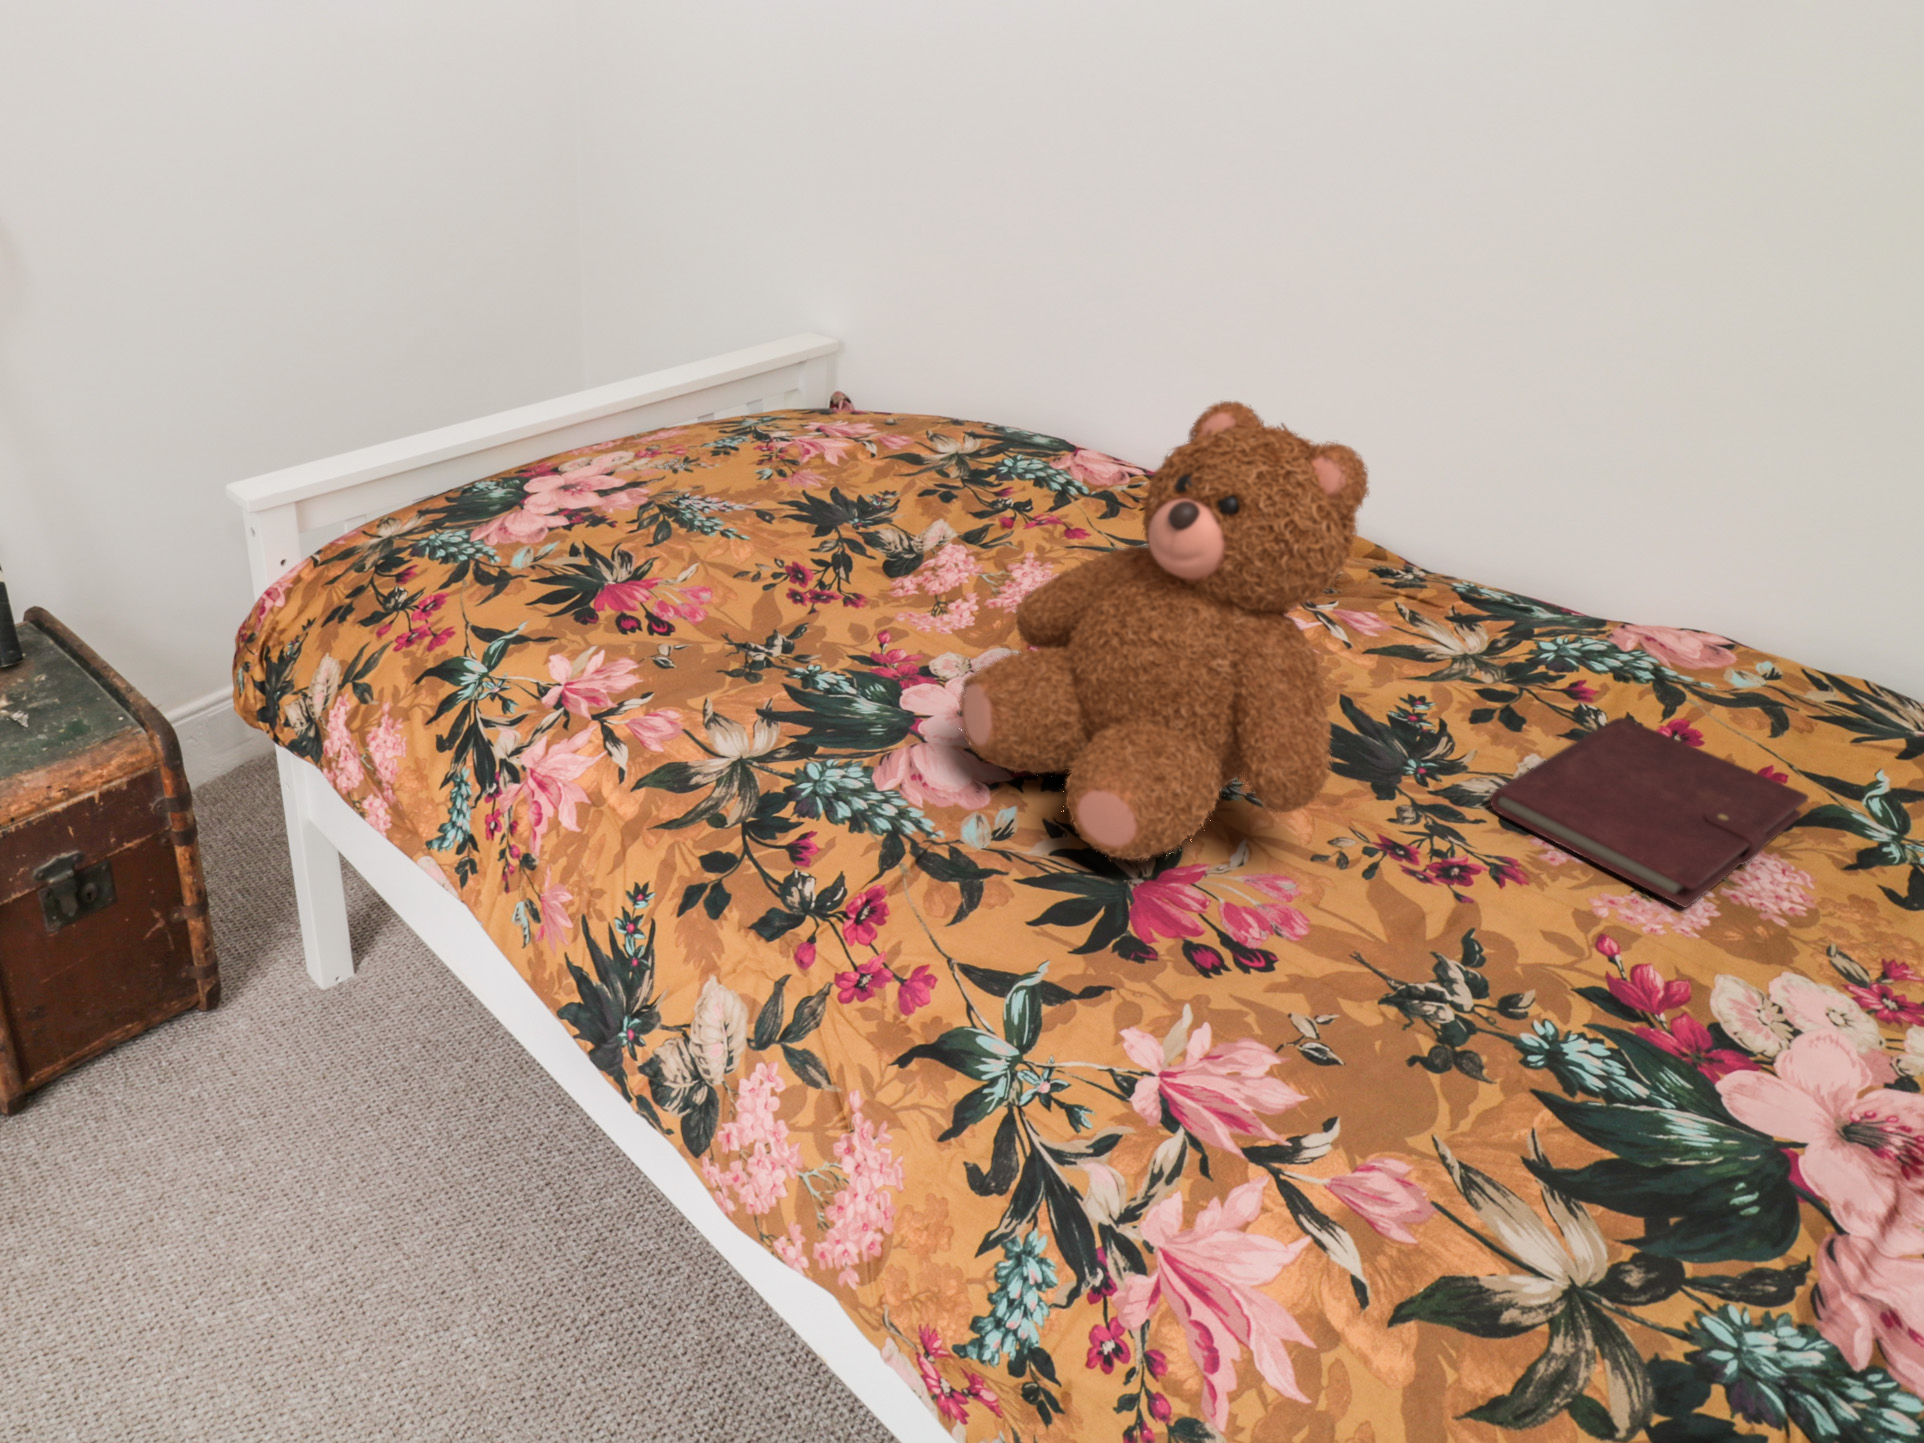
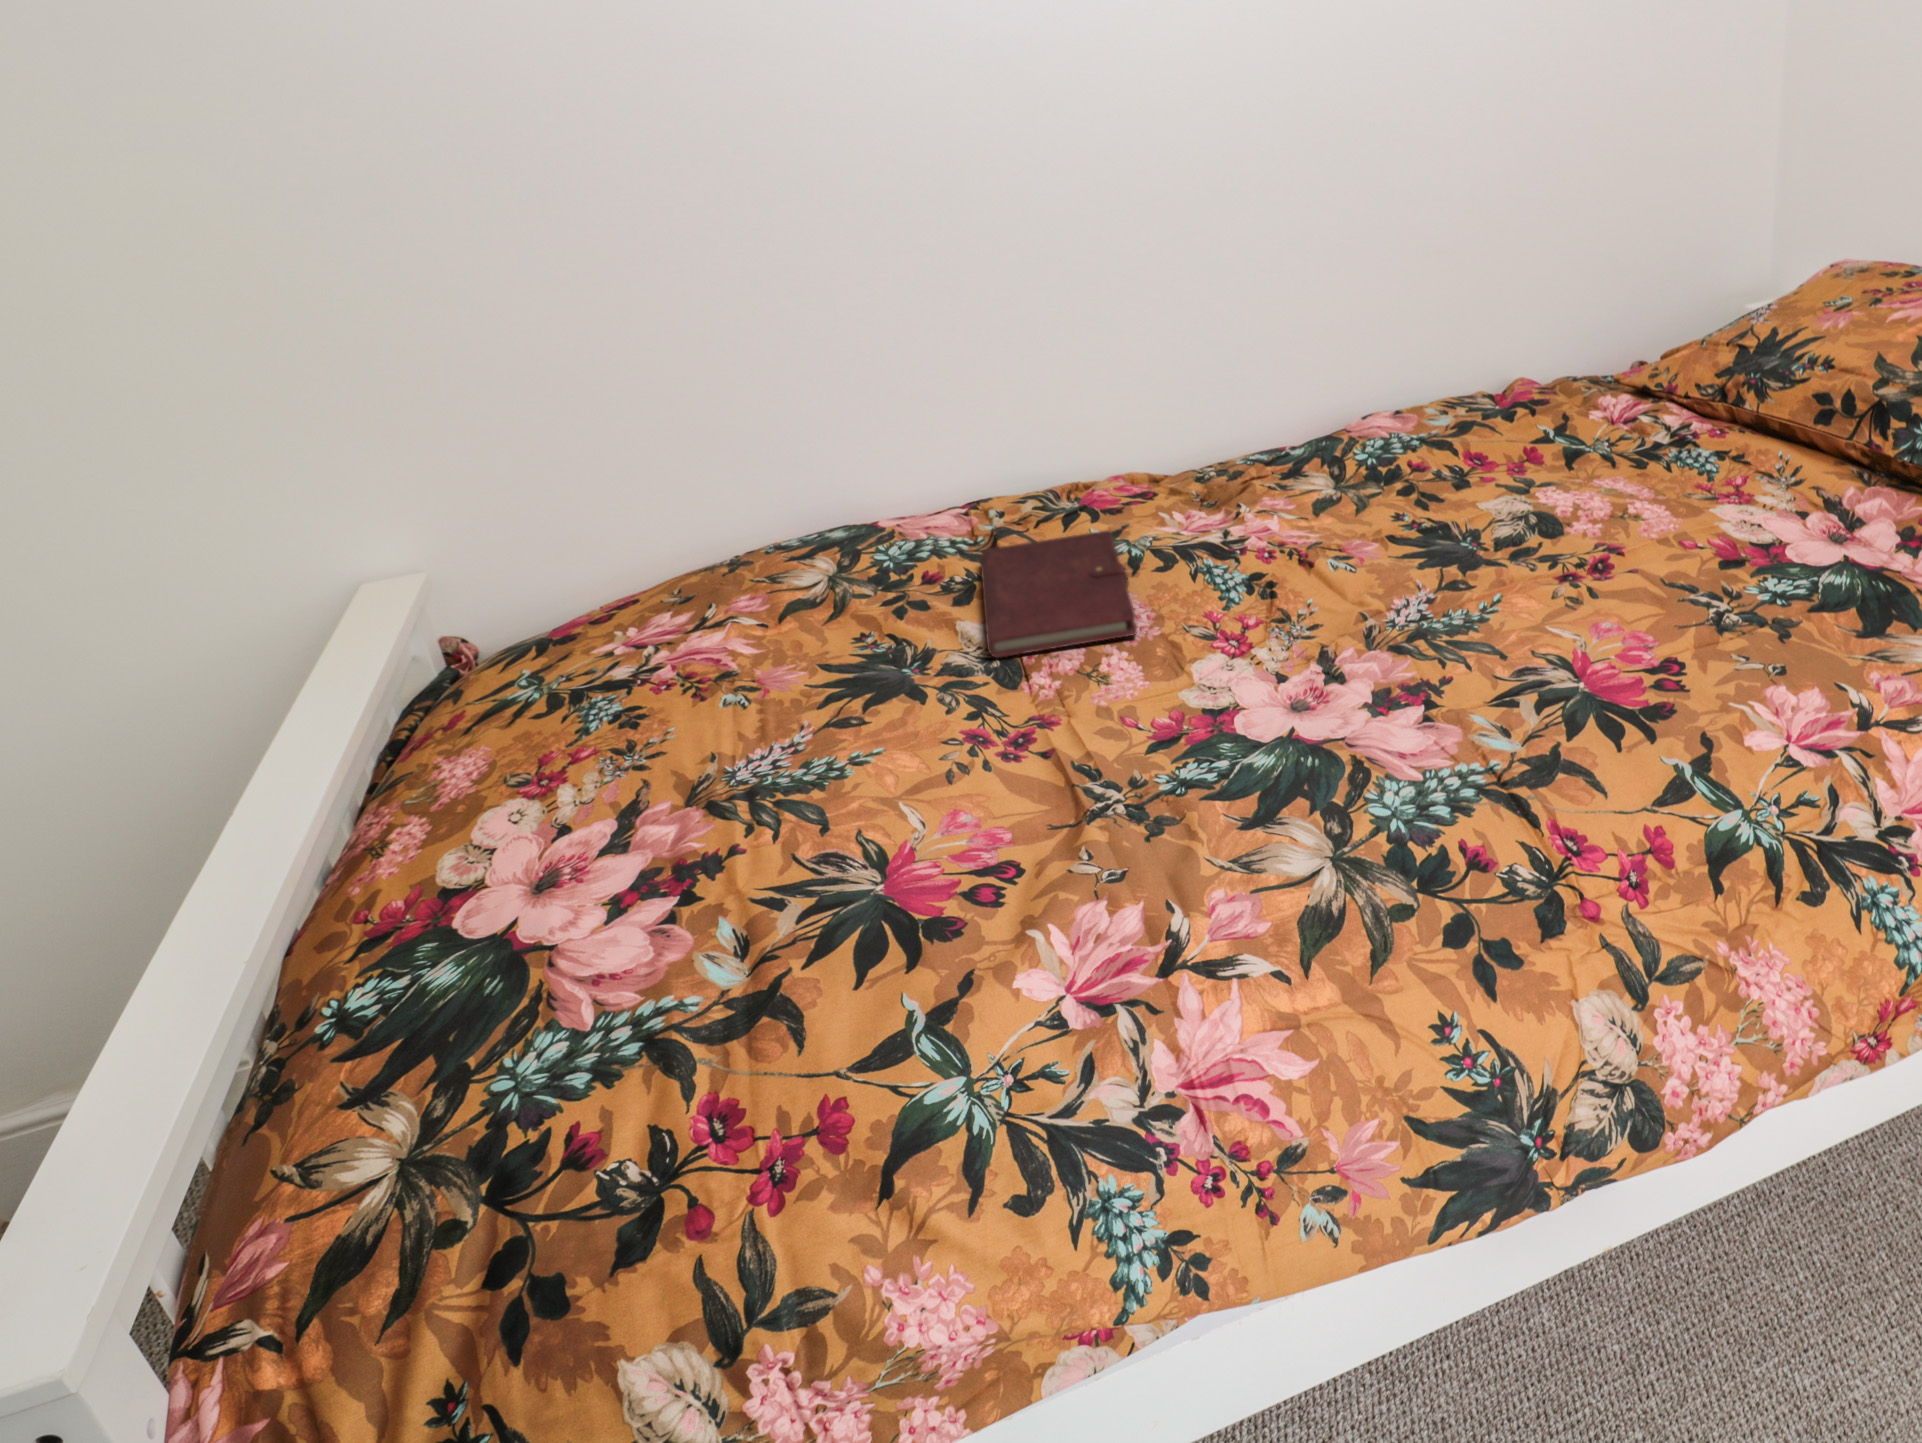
teddy bear: present [959,401,1369,860] -> none [548,415,958,915]

